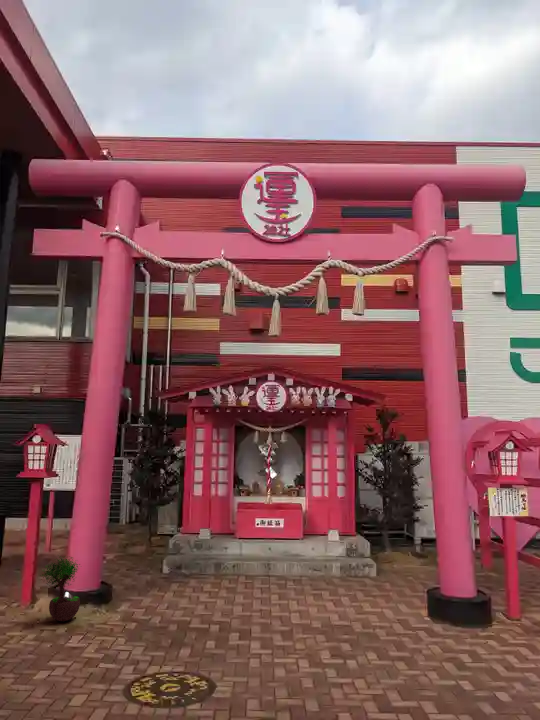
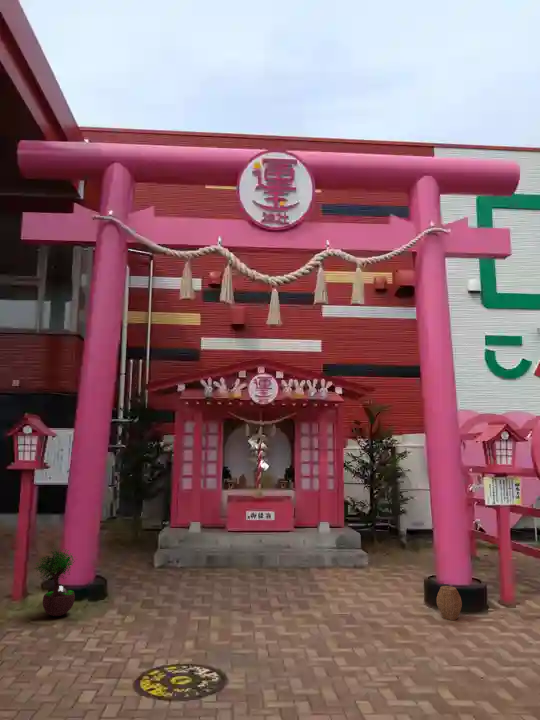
woven basket: none [436,599,462,633] -> present [437,586,462,620]

